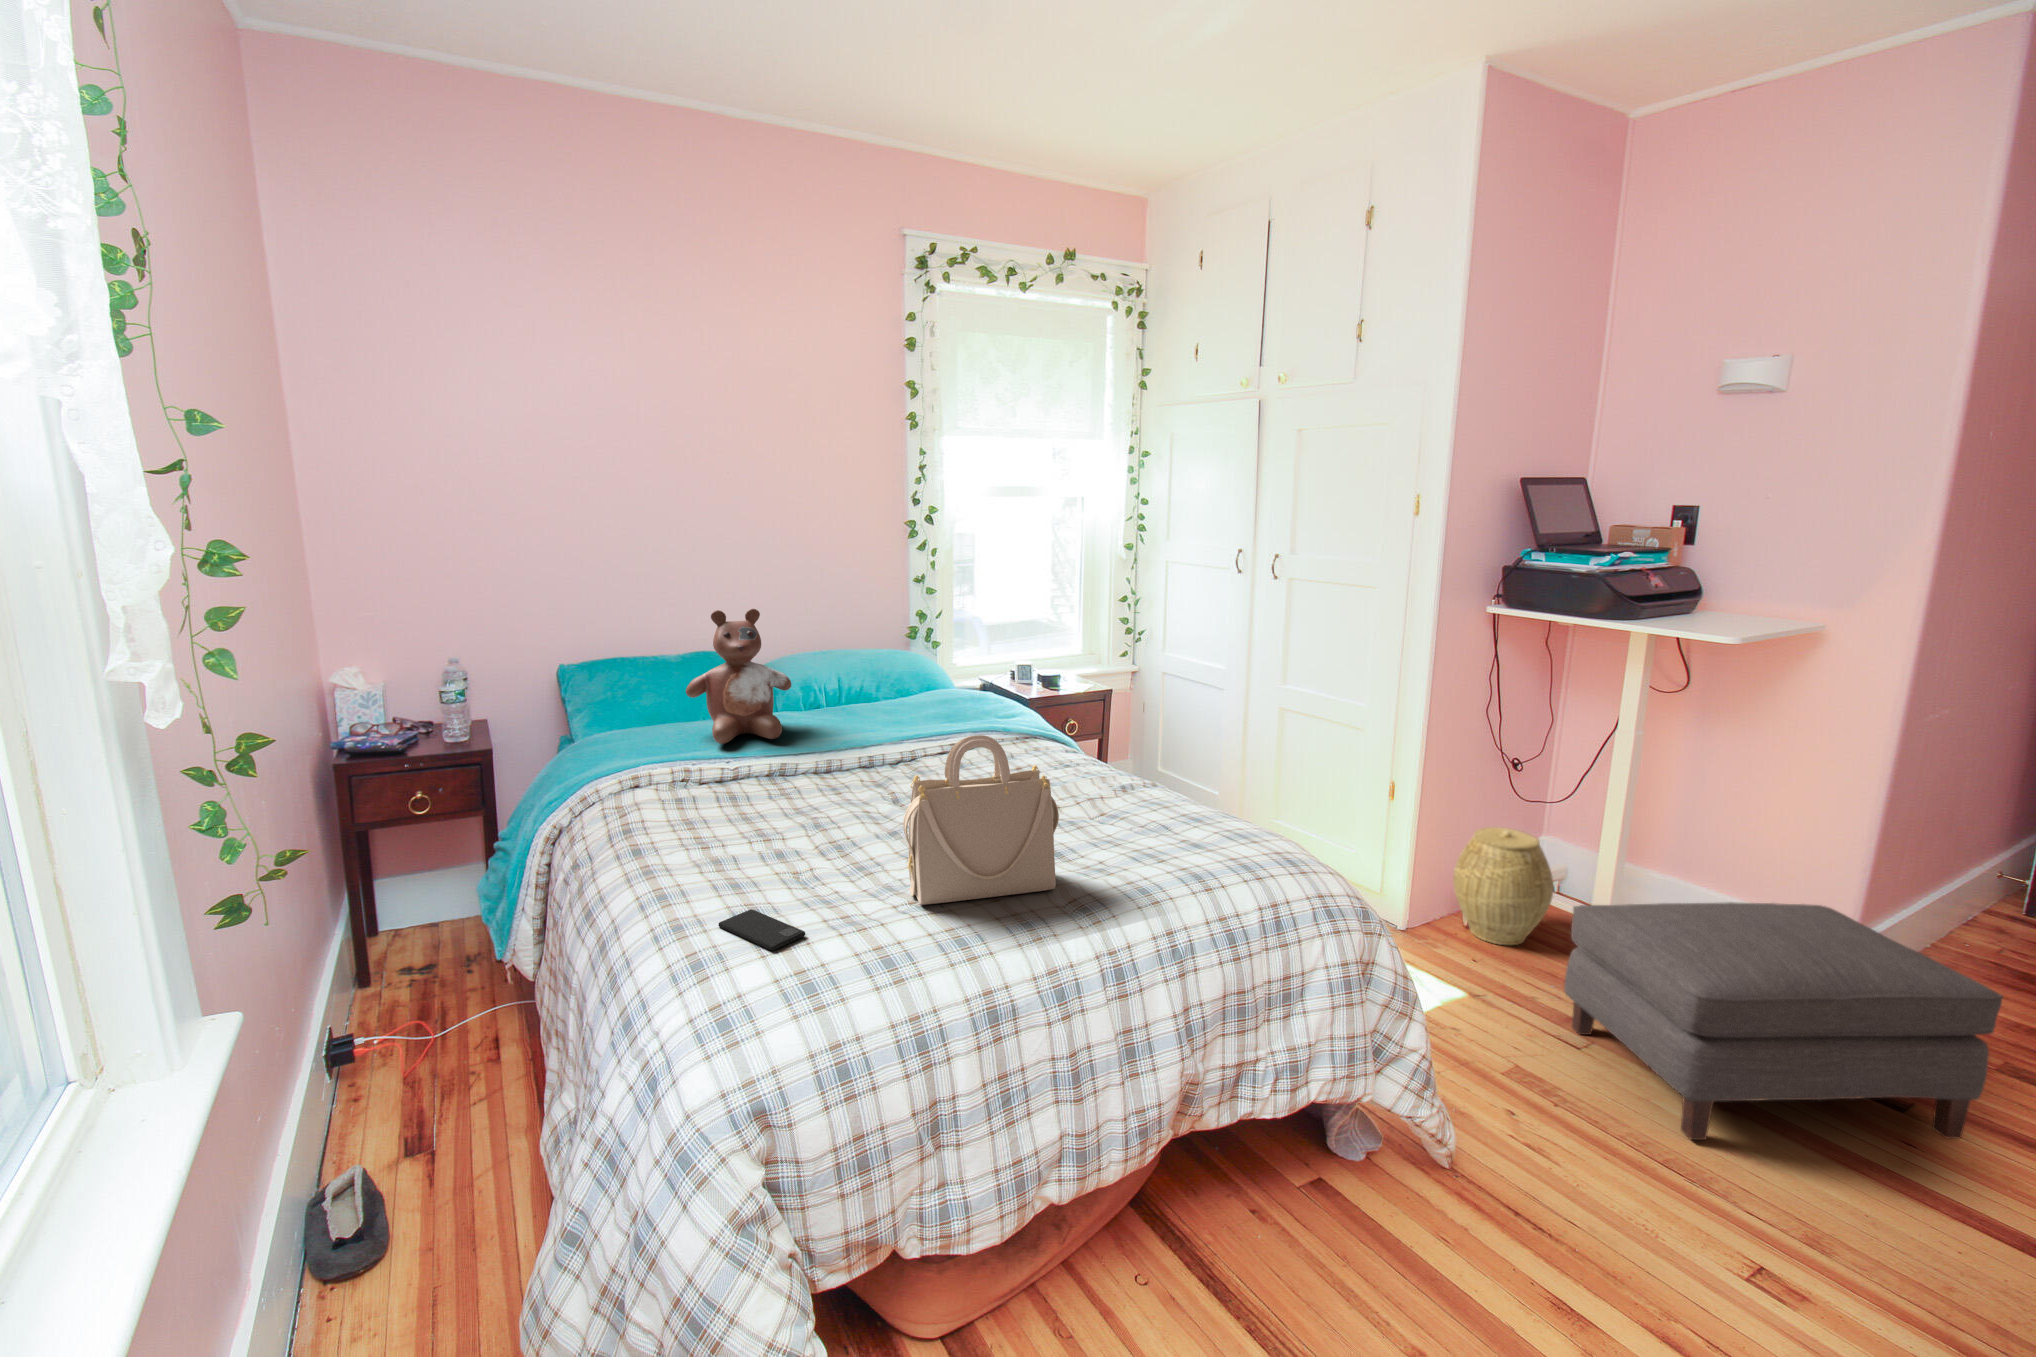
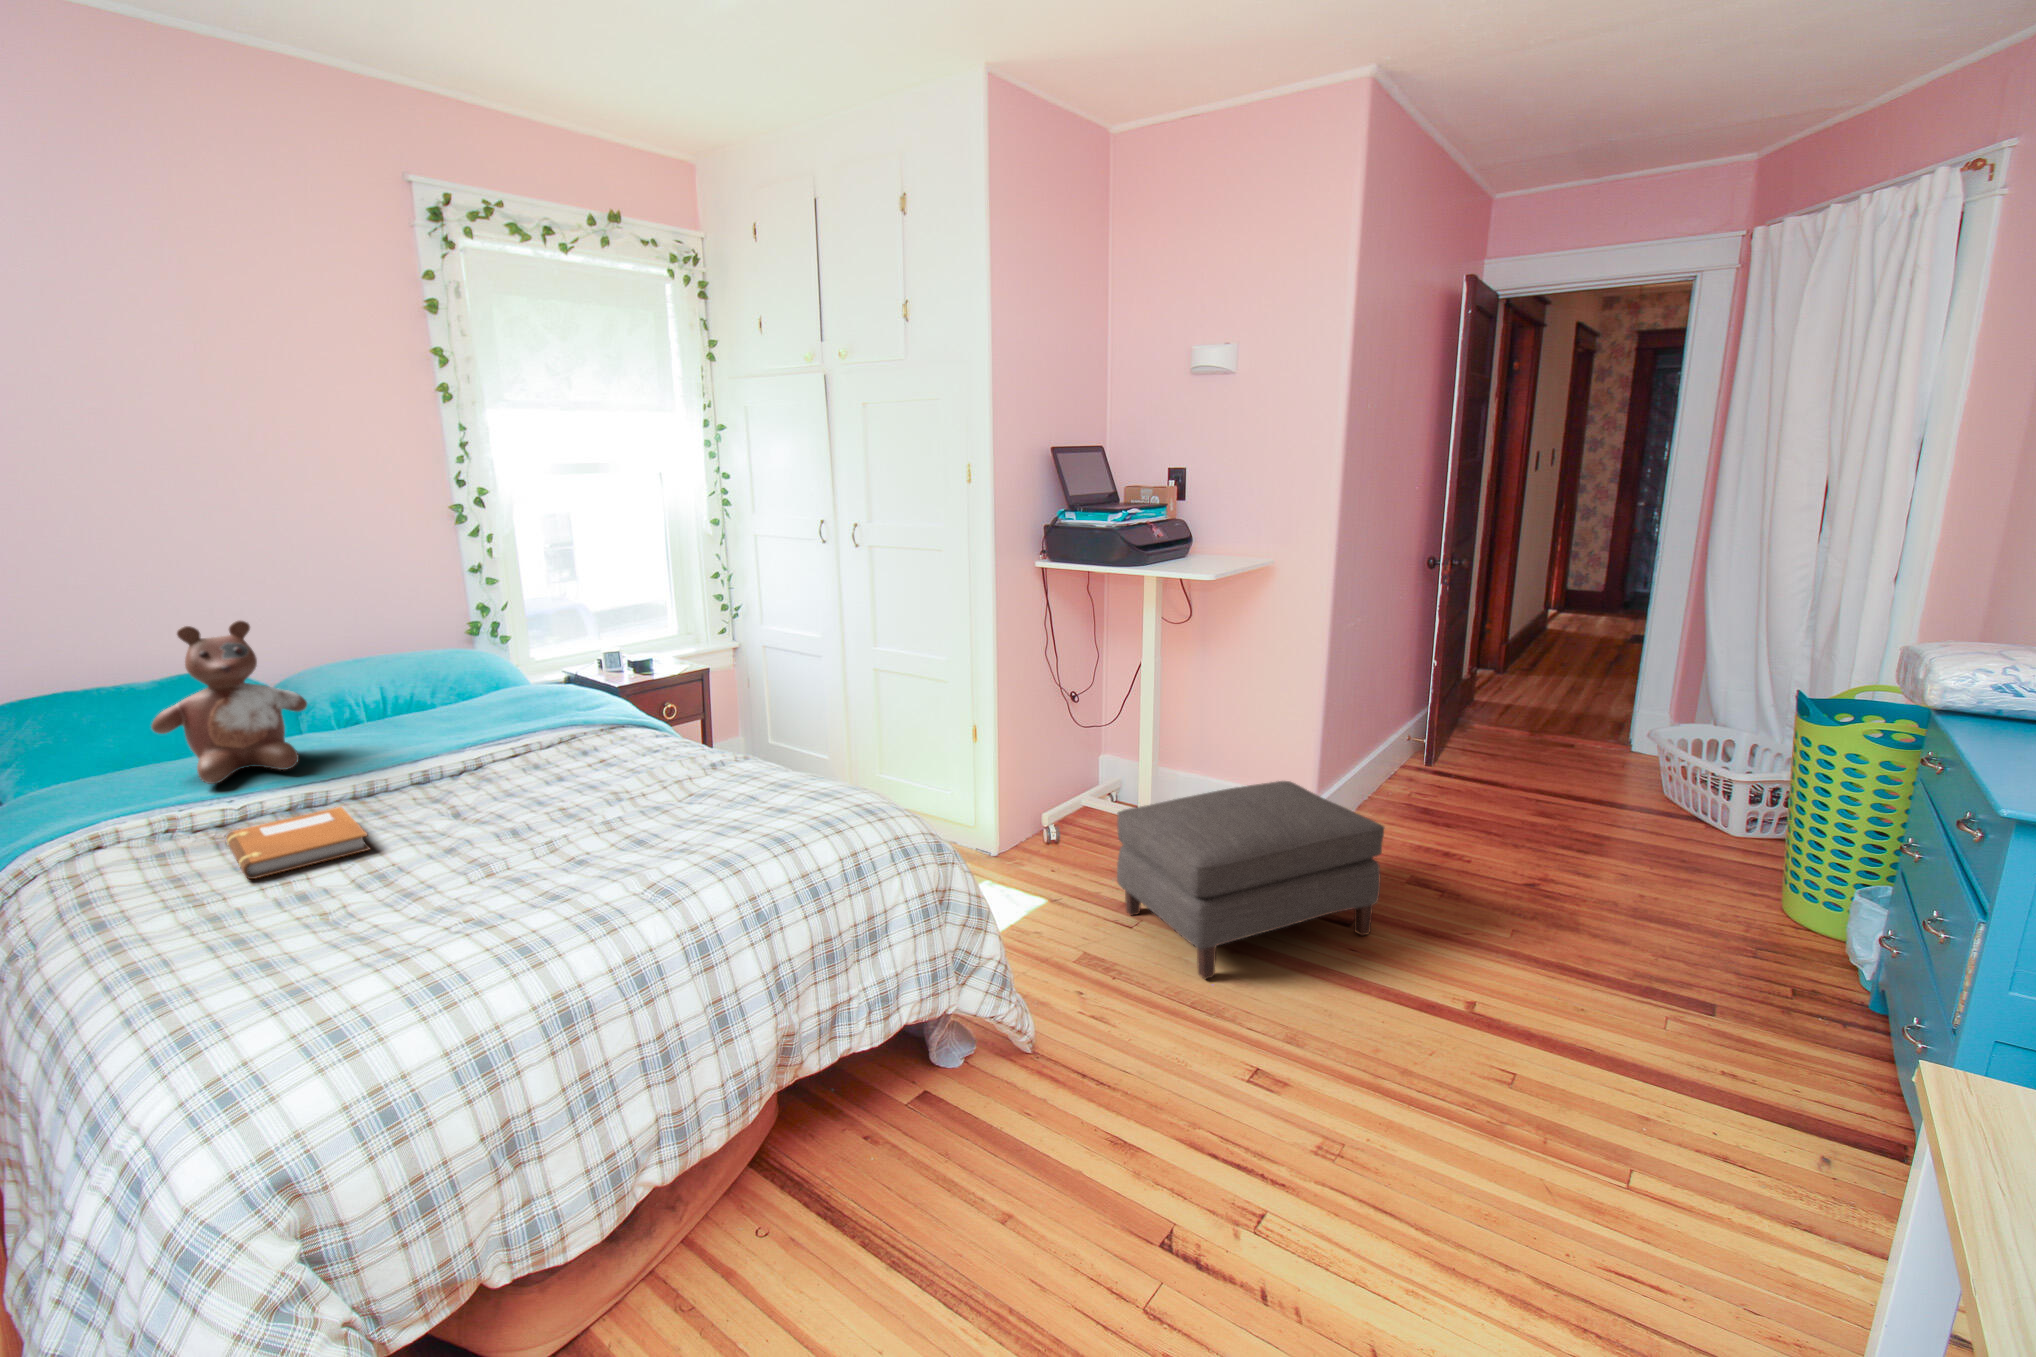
handbag: present [903,735,1059,905] -> none [448,738,633,923]
notebook: none [728,777,832,830] -> present [226,807,370,879]
woven basket: present [1453,827,1554,945] -> none [1035,754,1111,854]
smartphone: present [718,909,805,951] -> none [212,968,332,1008]

